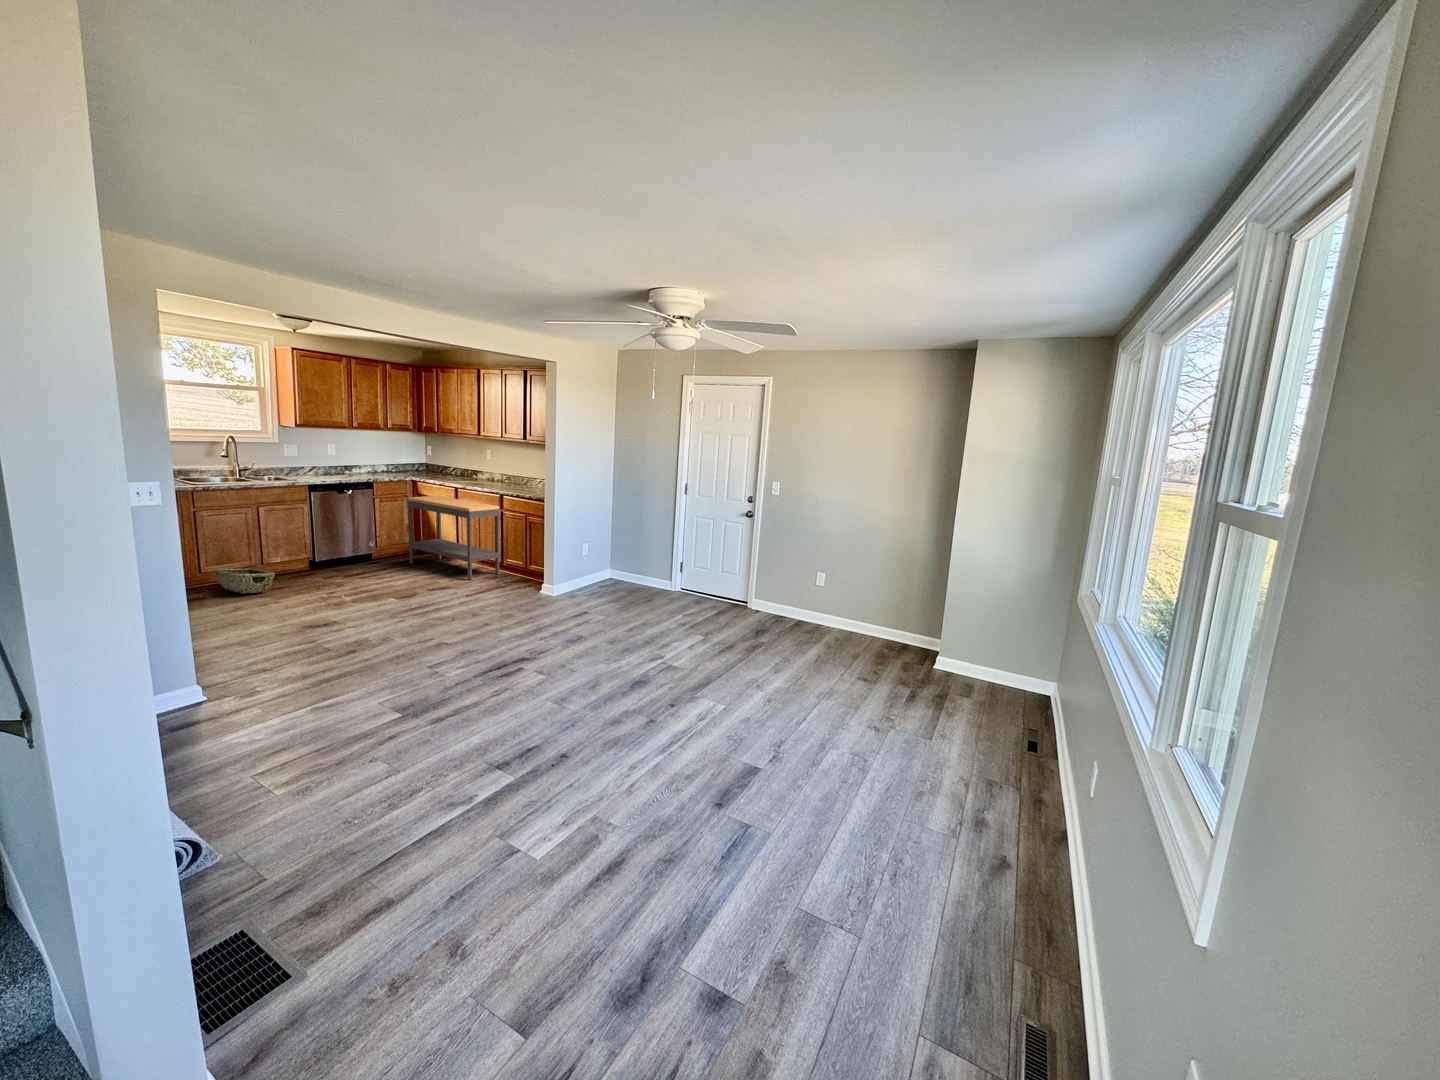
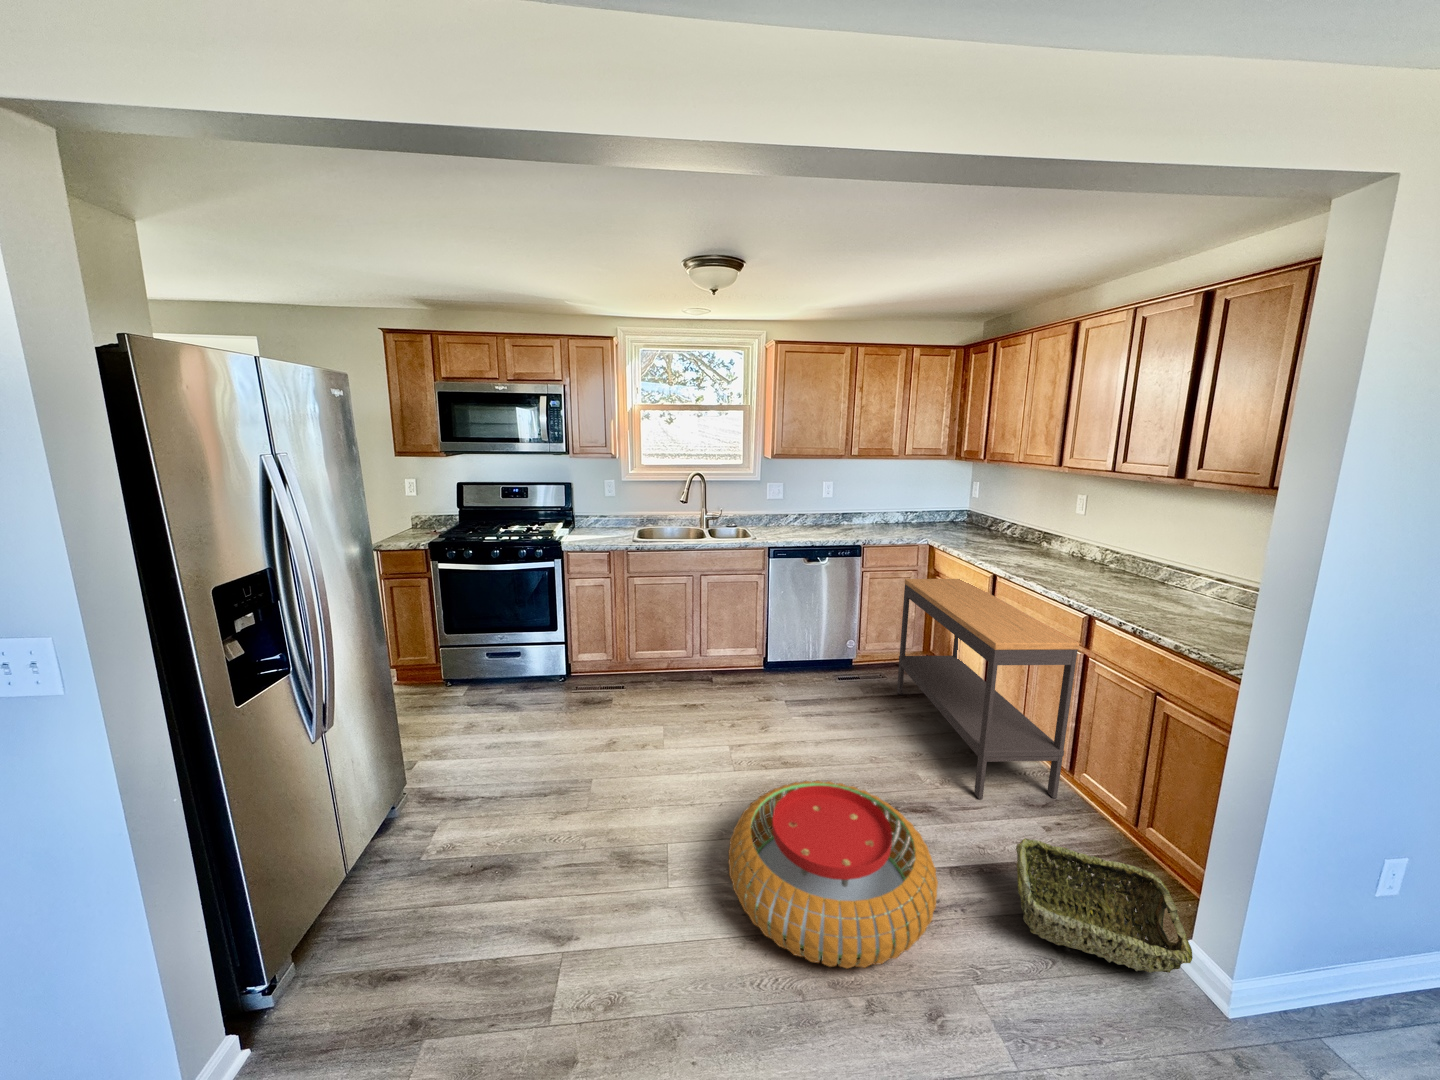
woven basket: present [215,568,275,593] -> present [1016,838,1193,973]
pouf: none [377,572,470,617] -> present [728,780,938,968]

